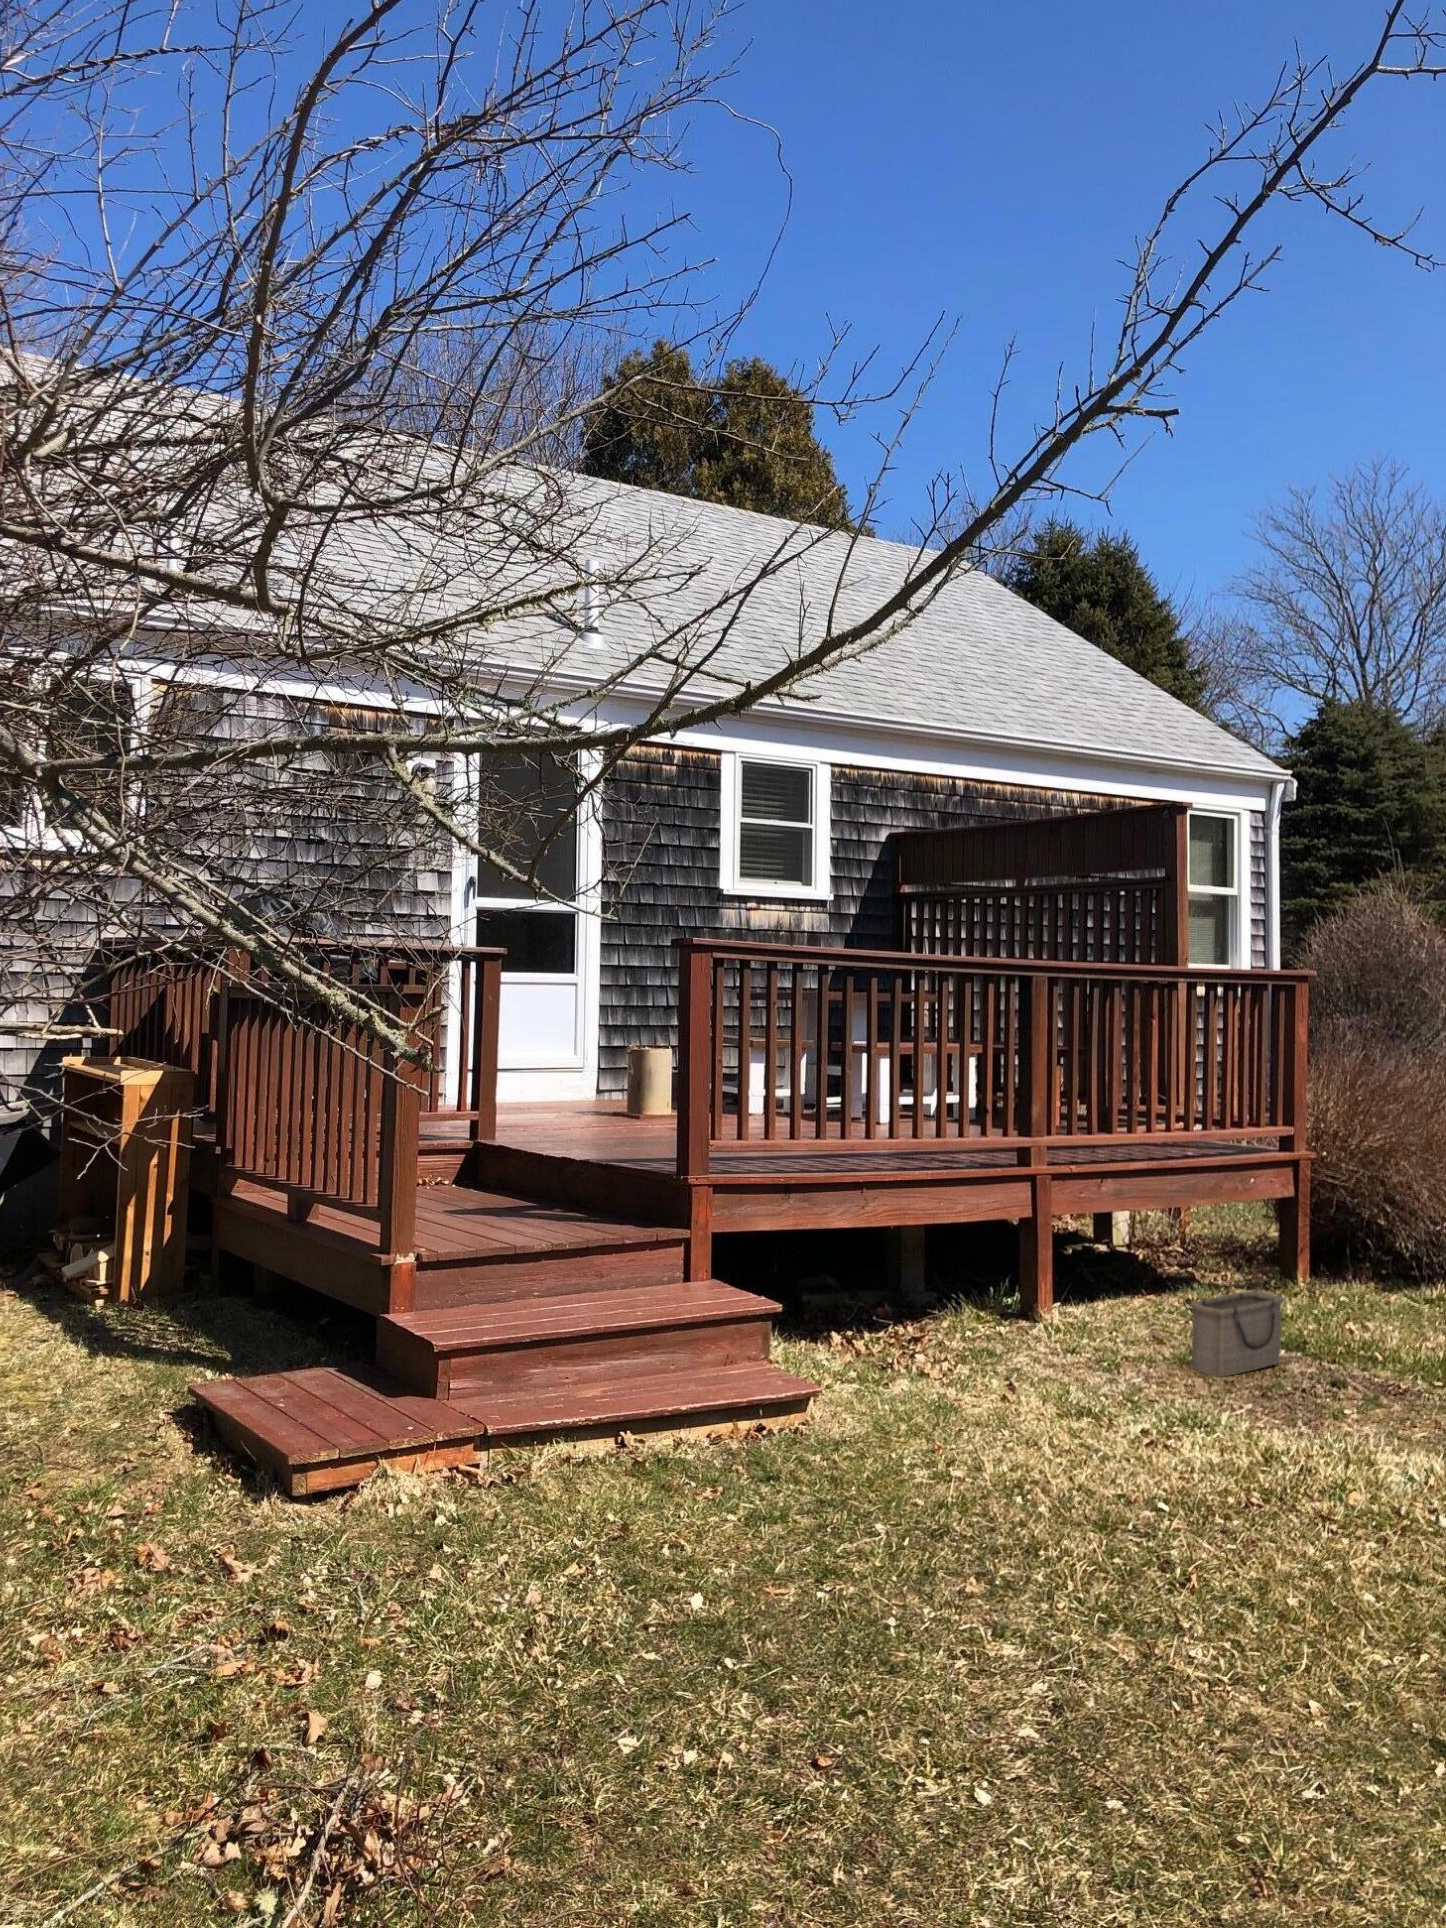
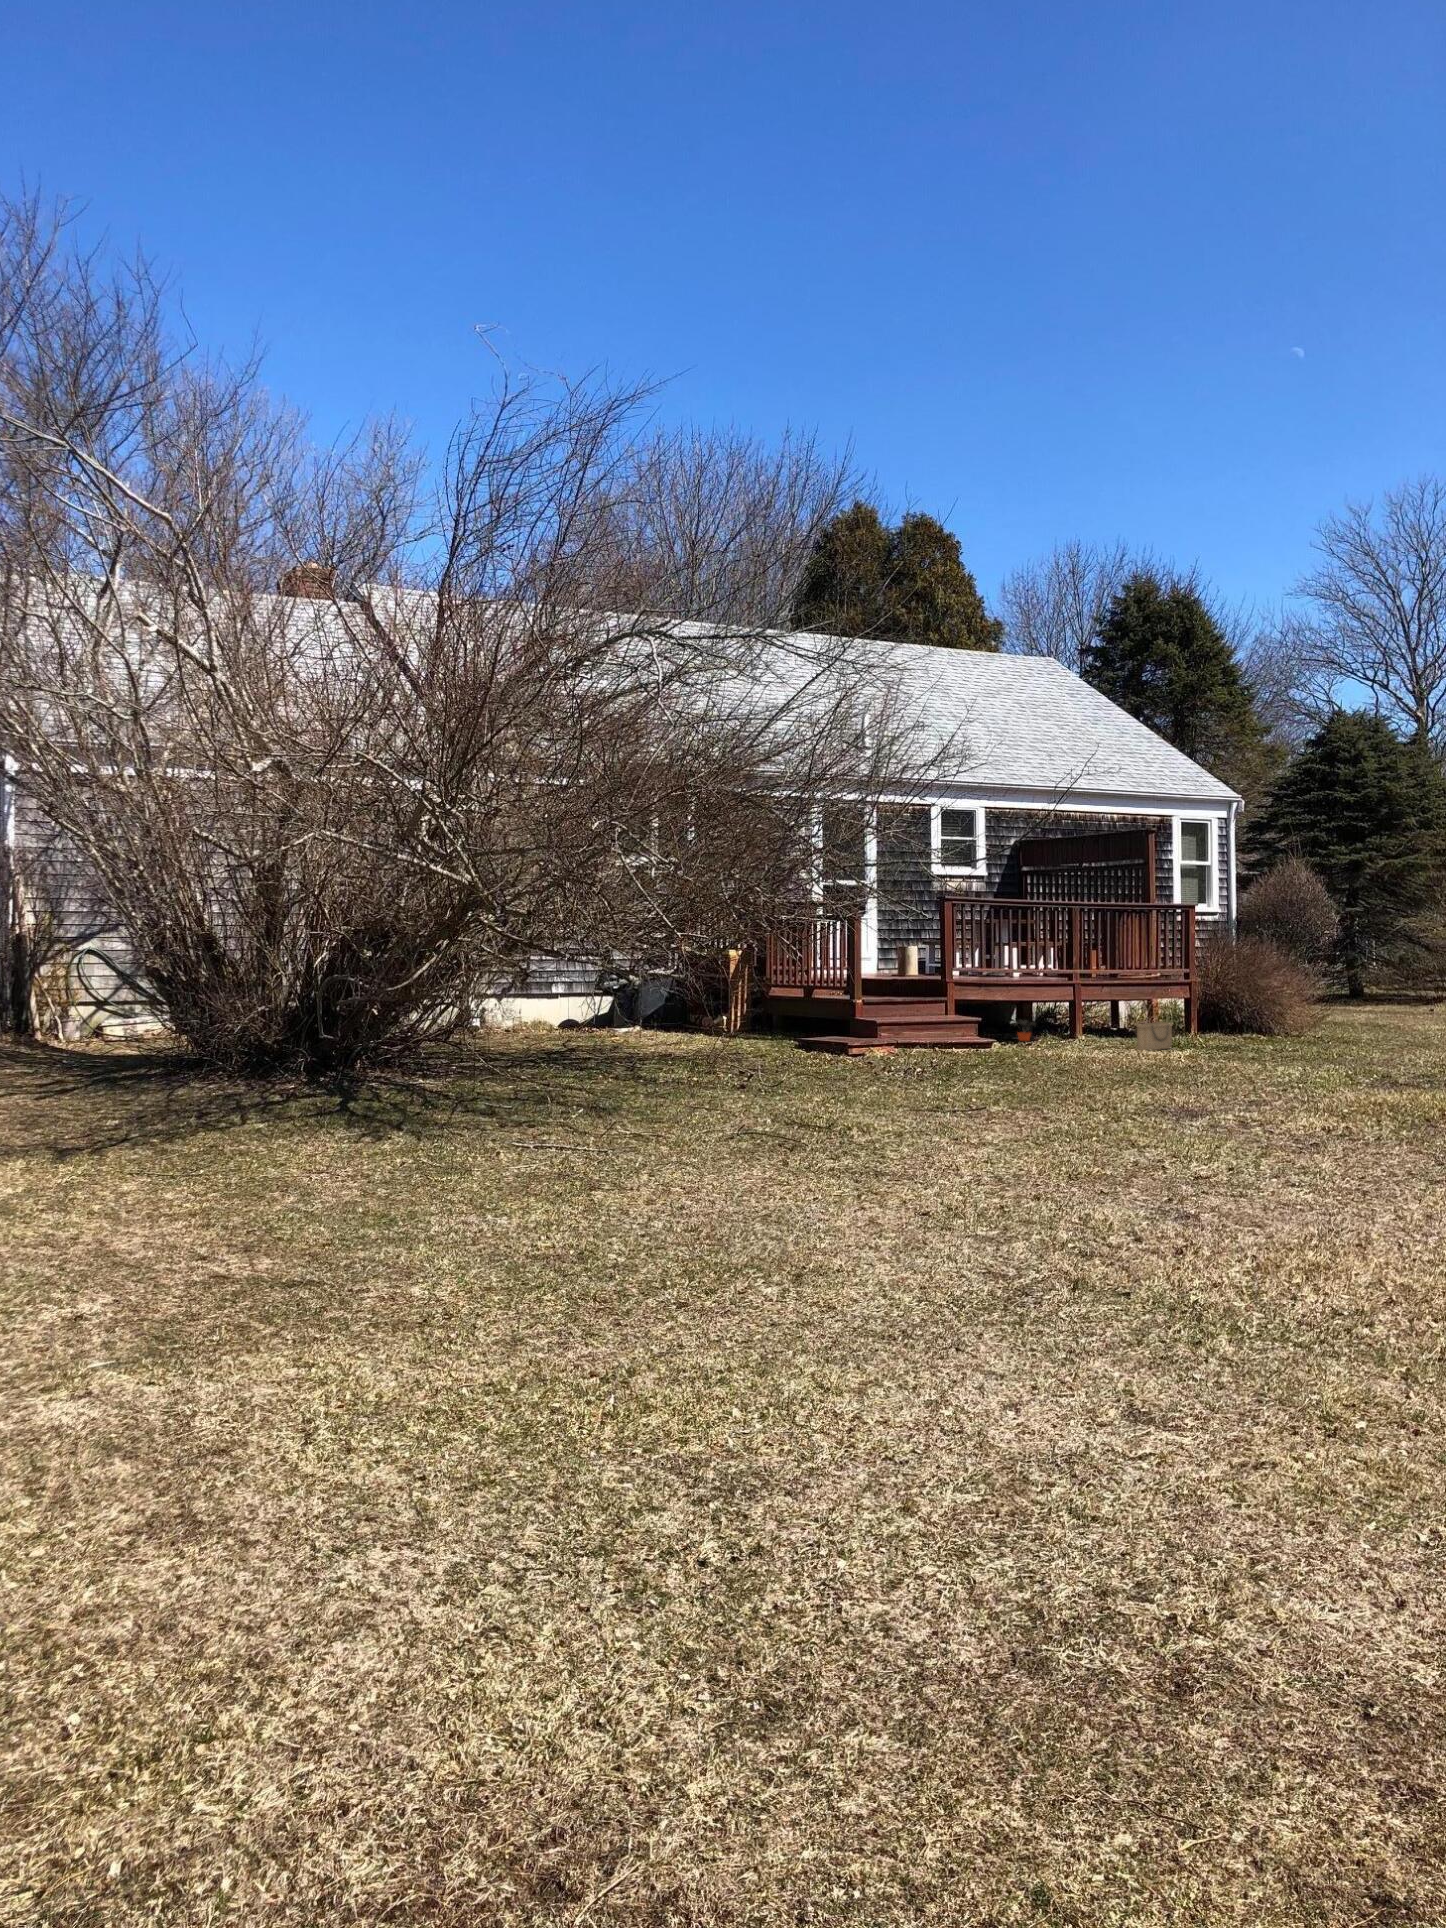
potted plant: none [856,1261,928,1322] -> present [1014,1020,1035,1041]

